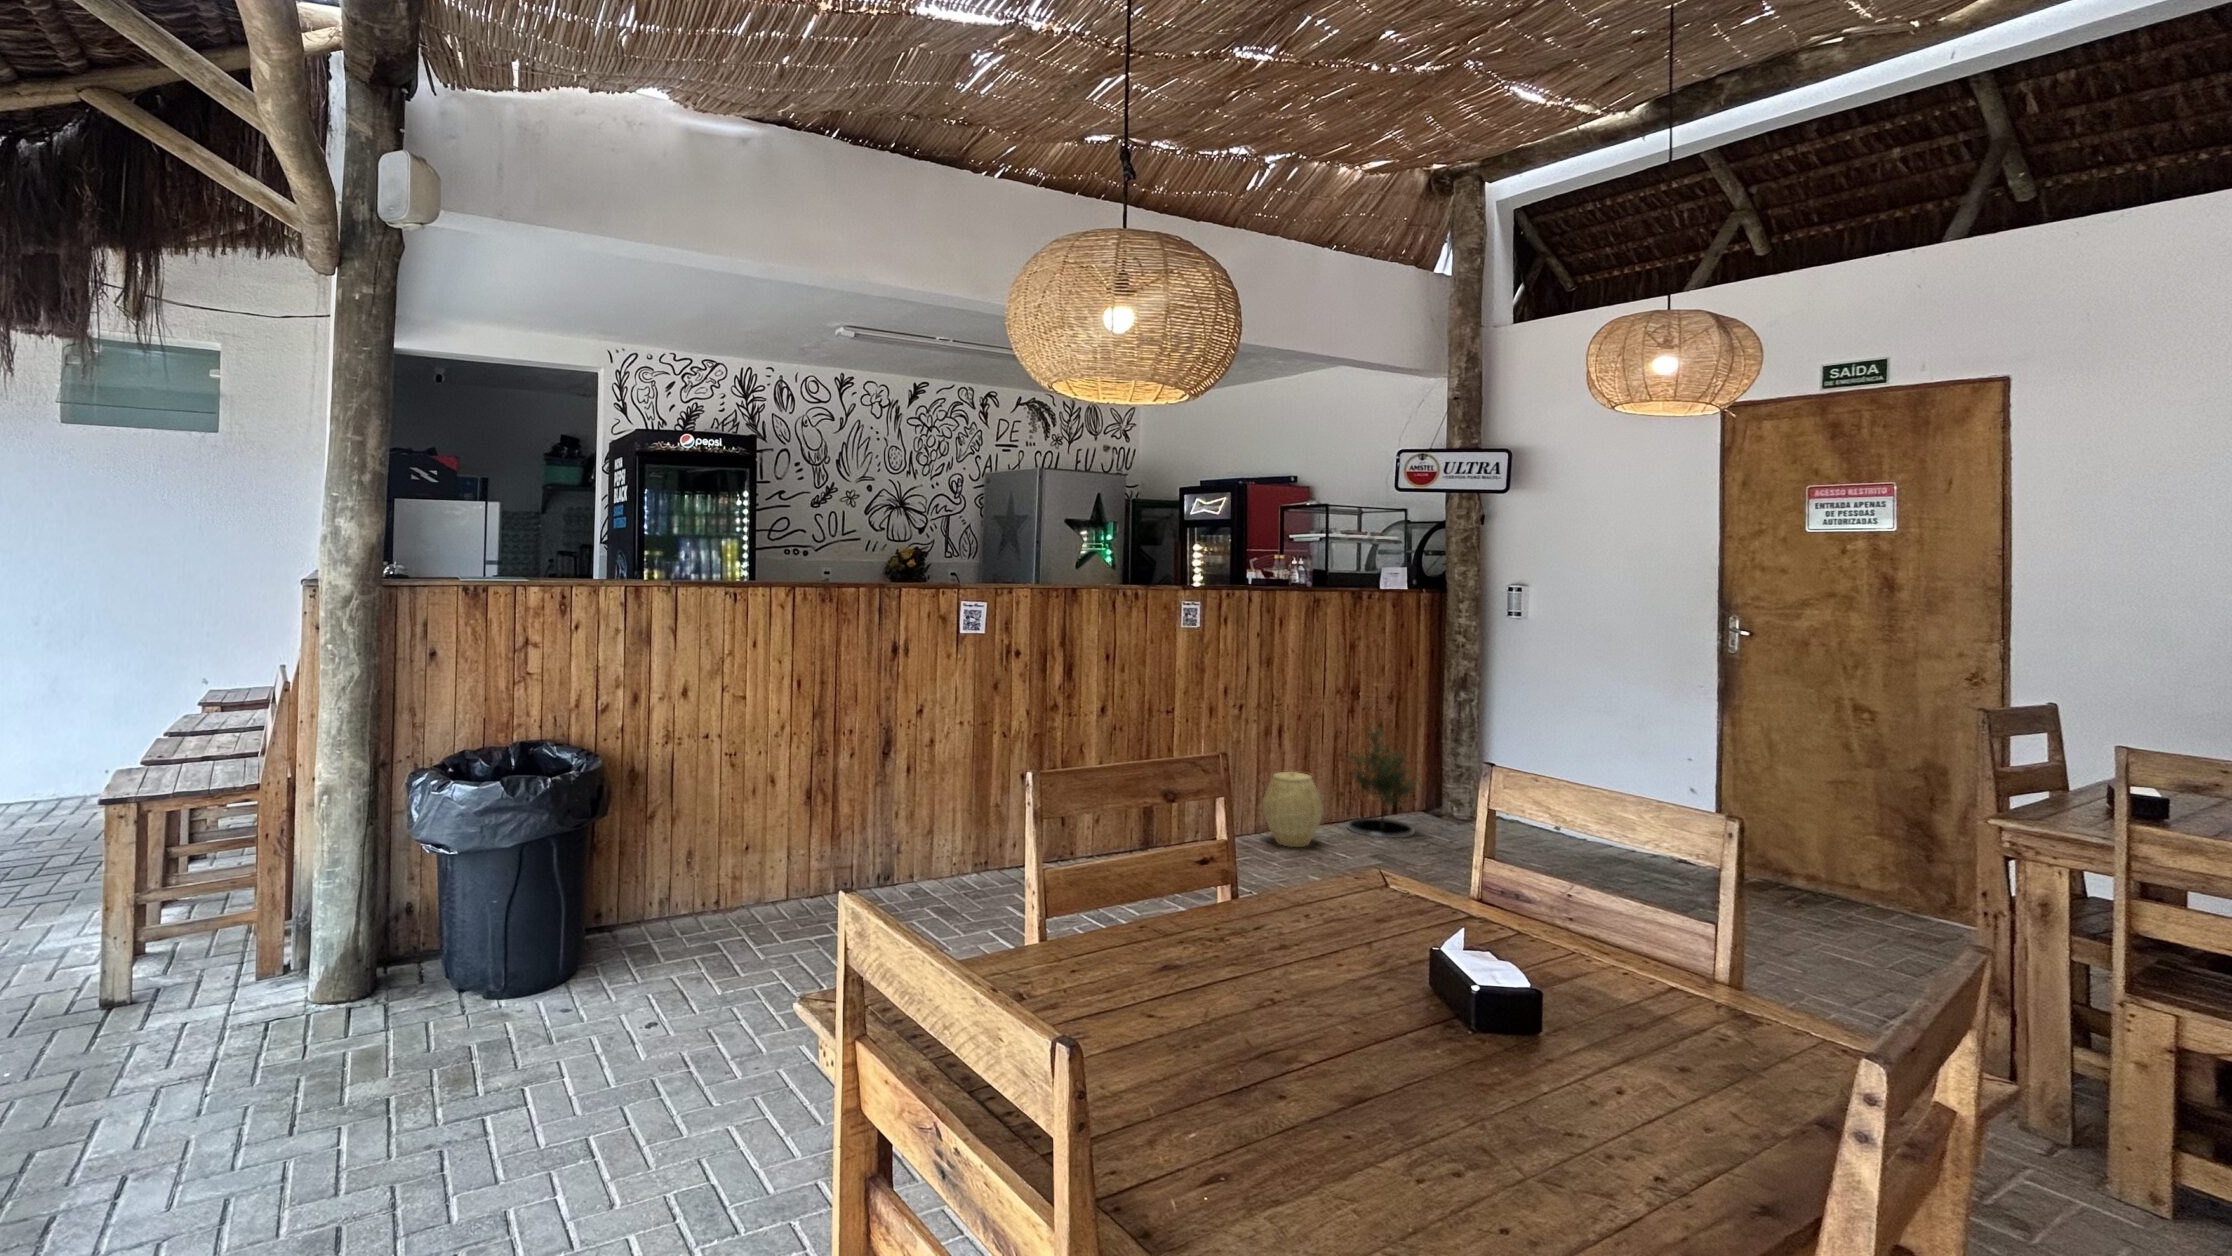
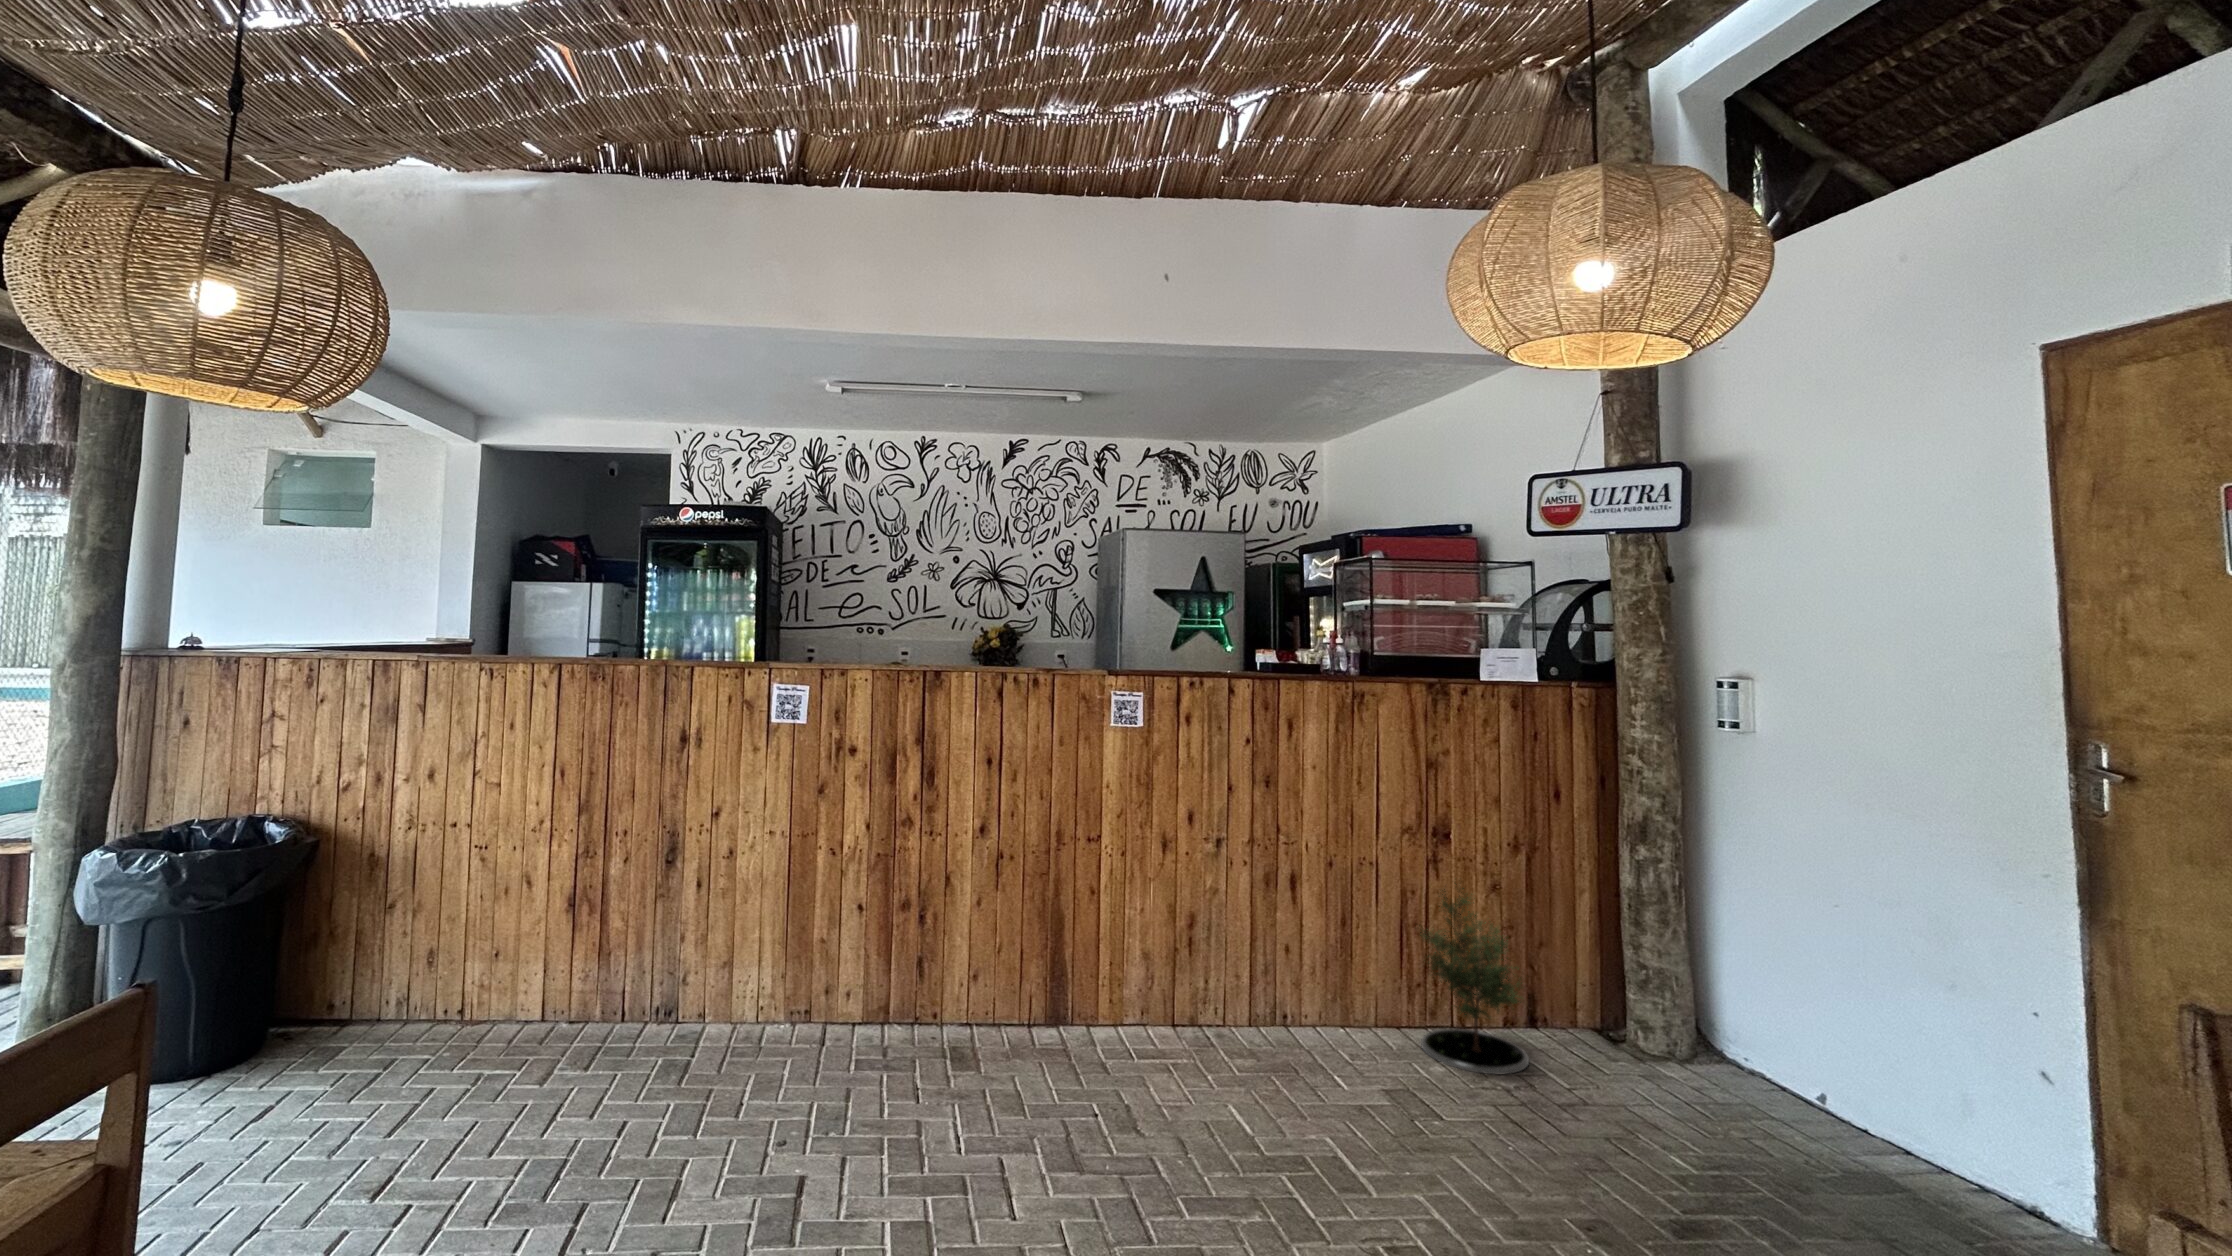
woven basket: present [1263,772,1323,847] -> none [1250,942,1336,1058]

